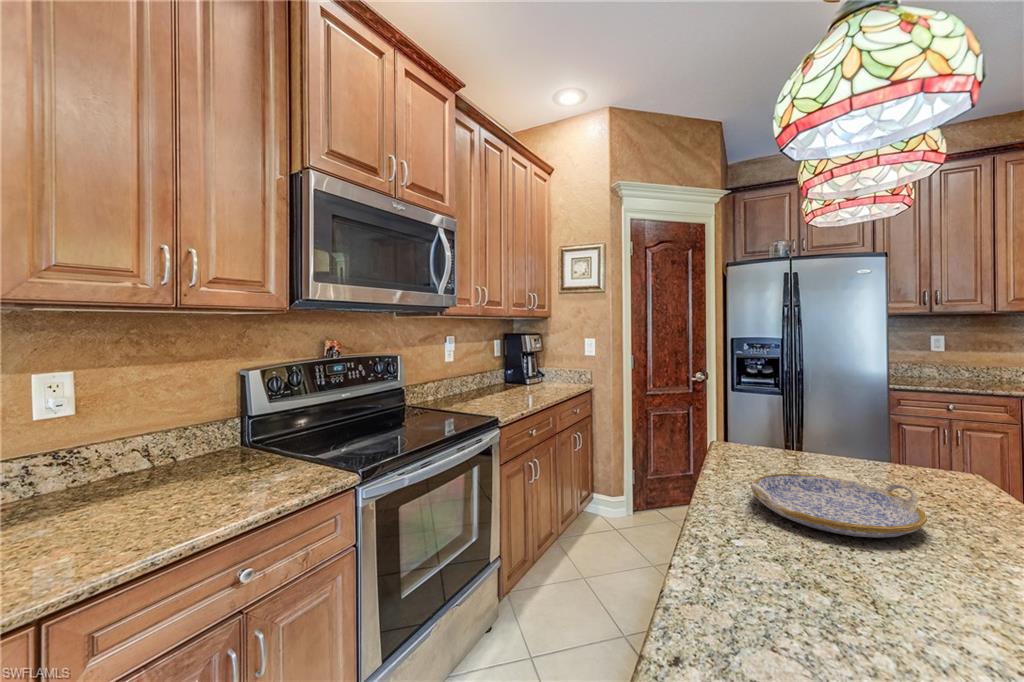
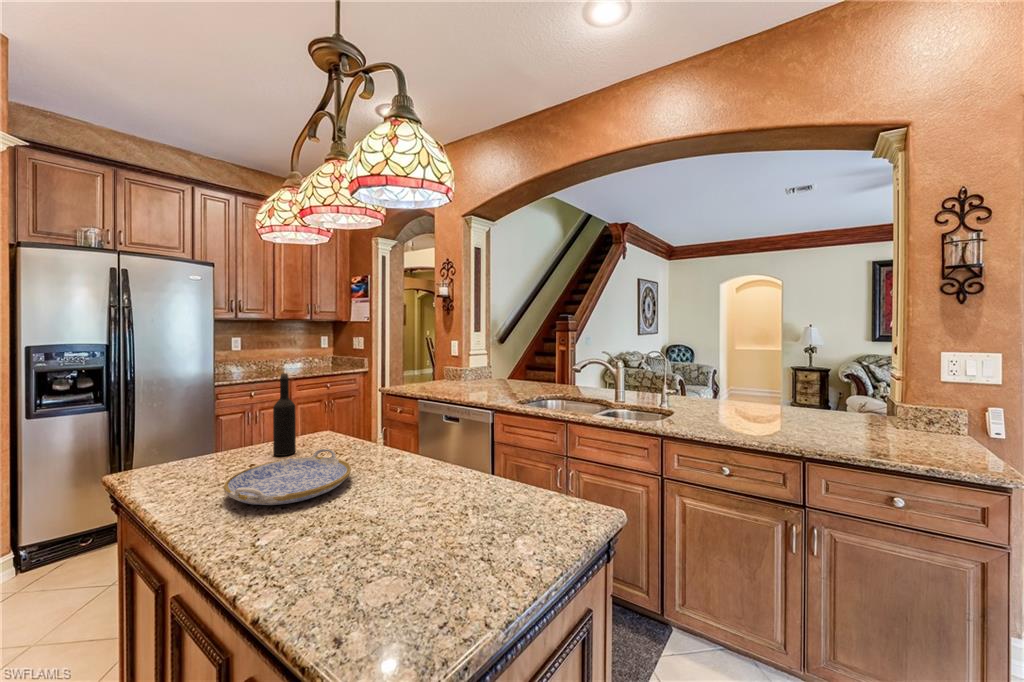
wine bottle: none [857,374,891,482] -> present [273,373,296,456]

